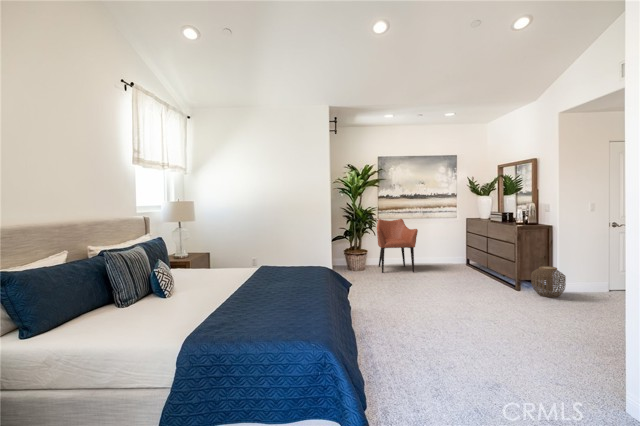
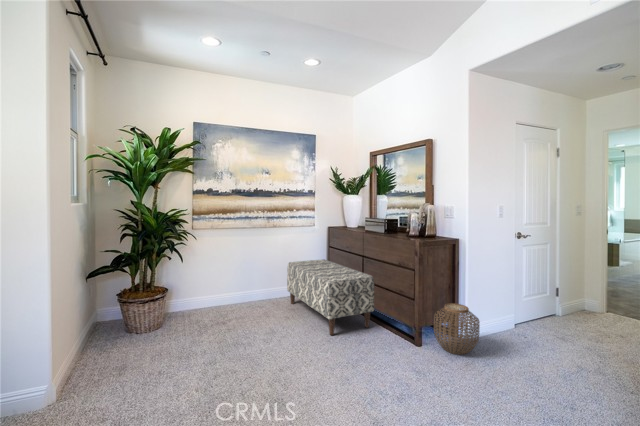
armchair: present [377,219,418,273] -> none [186,229,261,334]
bench: none [436,240,493,281] -> present [287,259,374,335]

